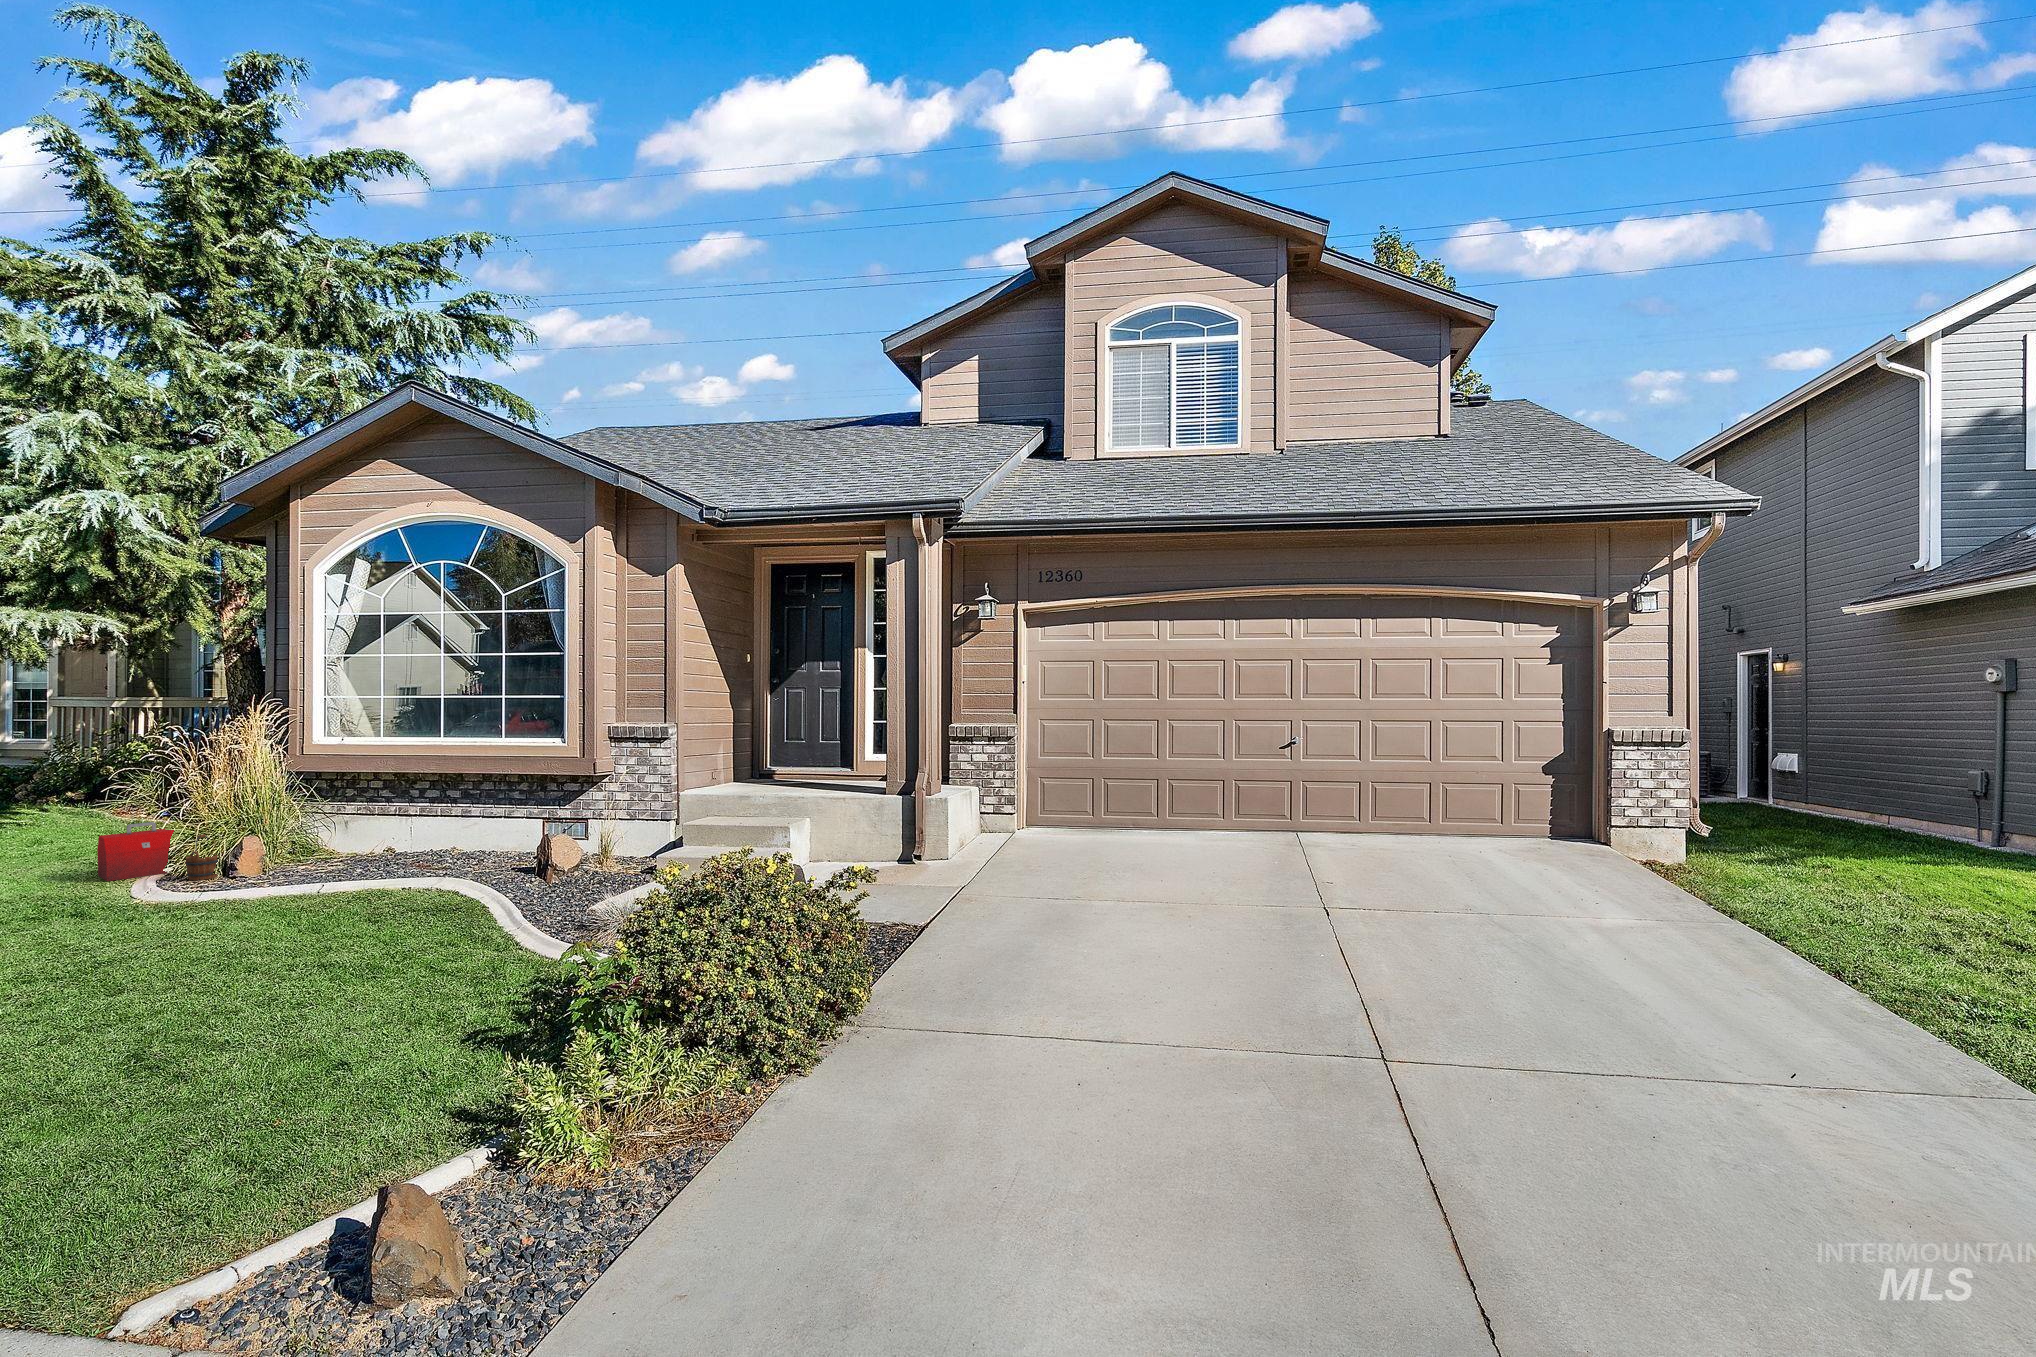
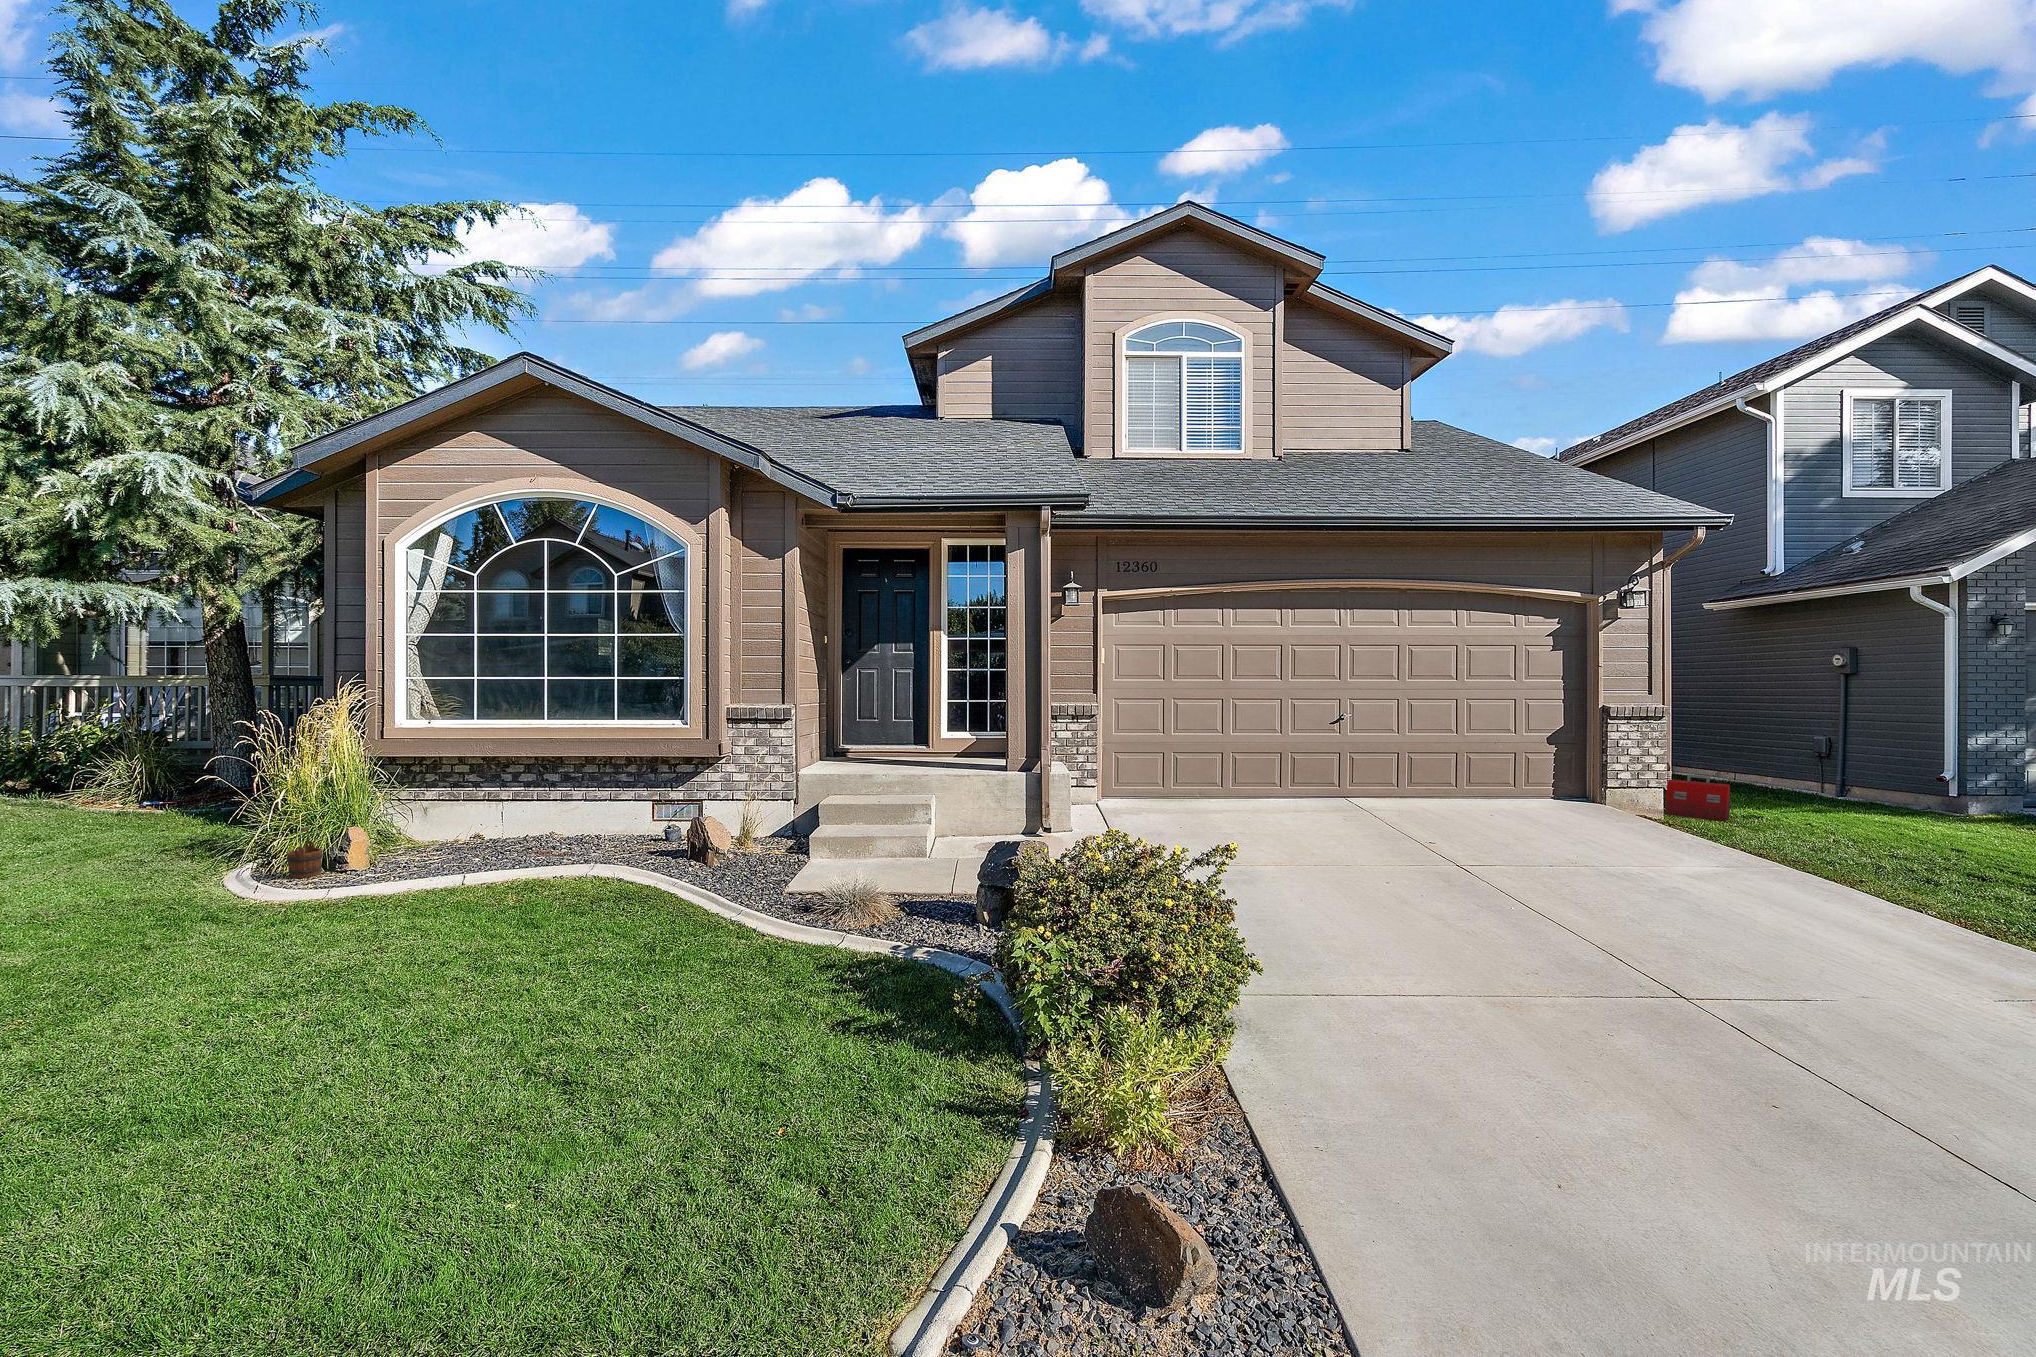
toolbox: present [97,822,186,881] -> present [1665,775,1730,821]

